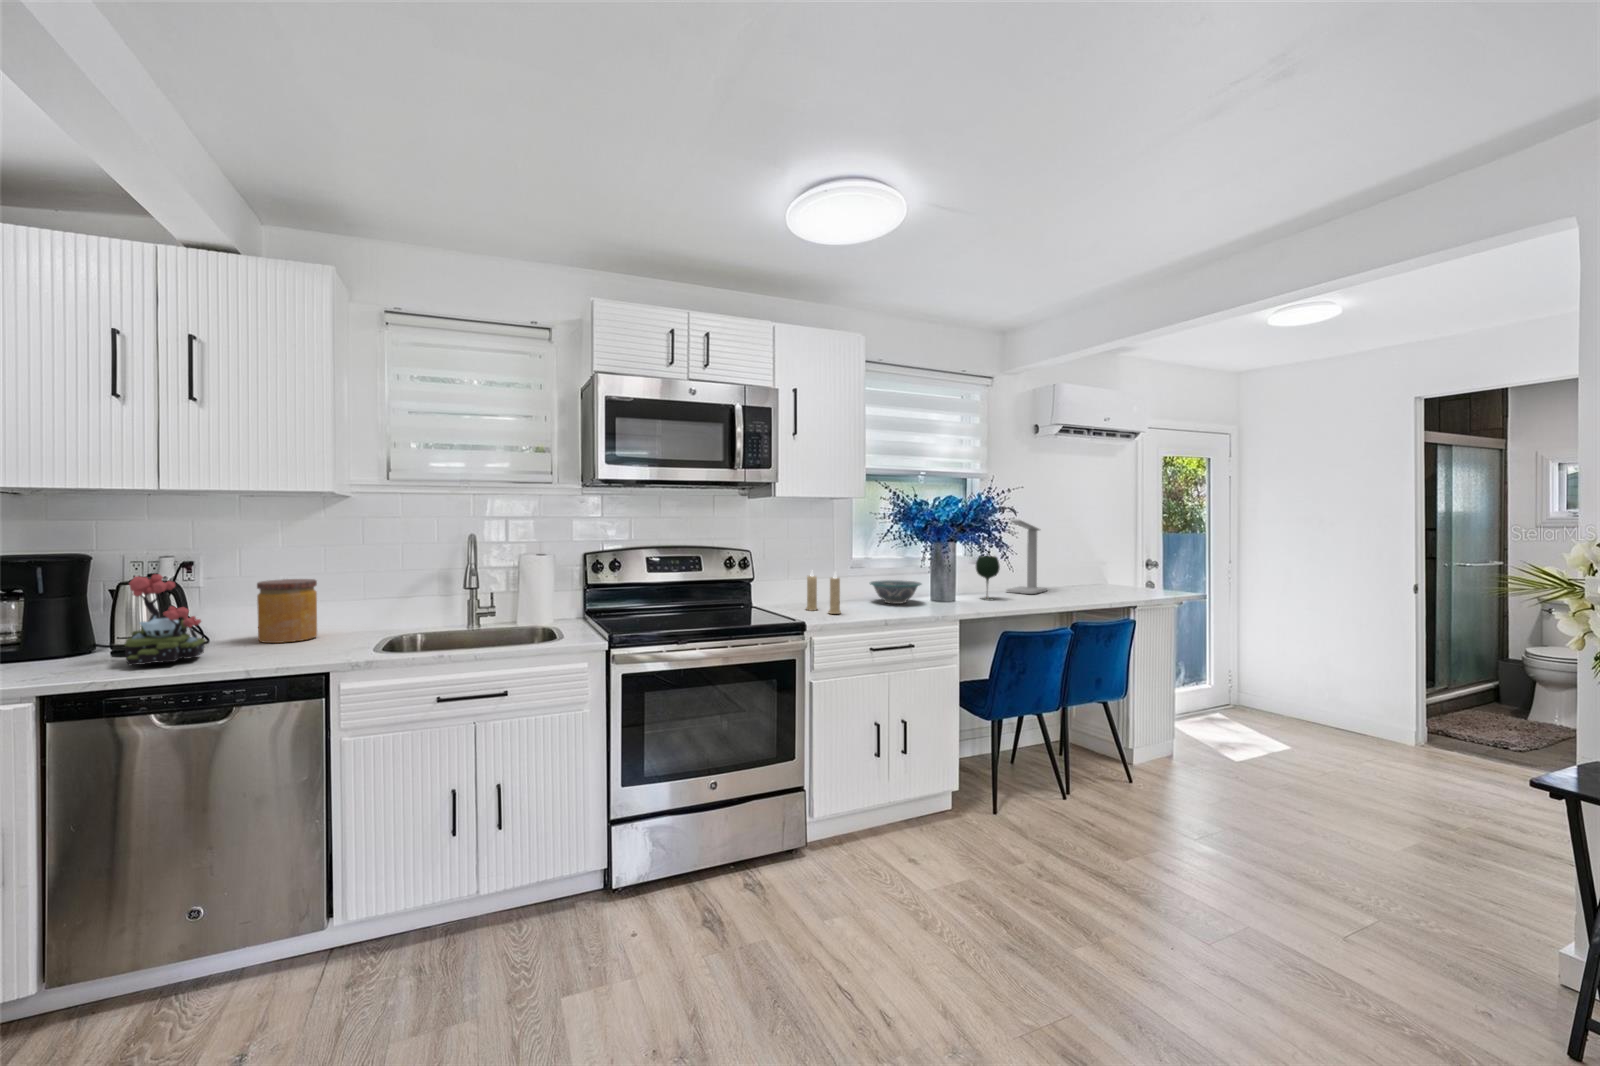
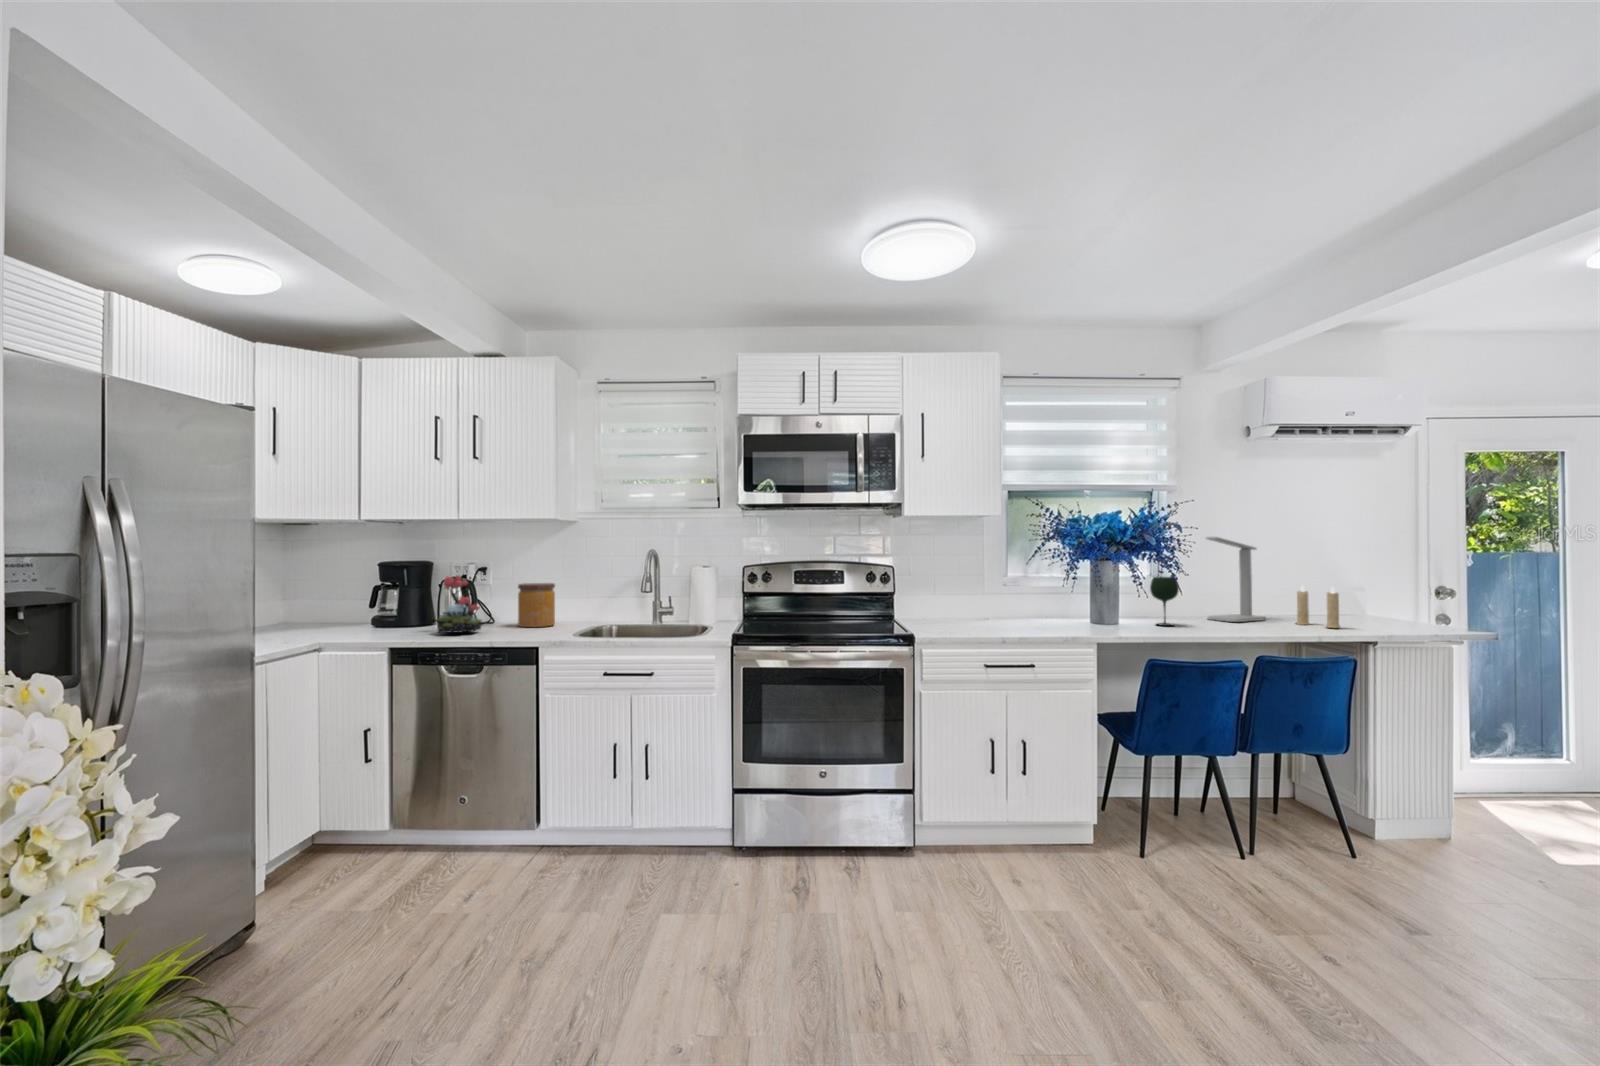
candle: present [806,571,841,614] -> present [1296,586,1340,628]
bowl: present [870,580,921,604] -> none [1021,600,1077,624]

